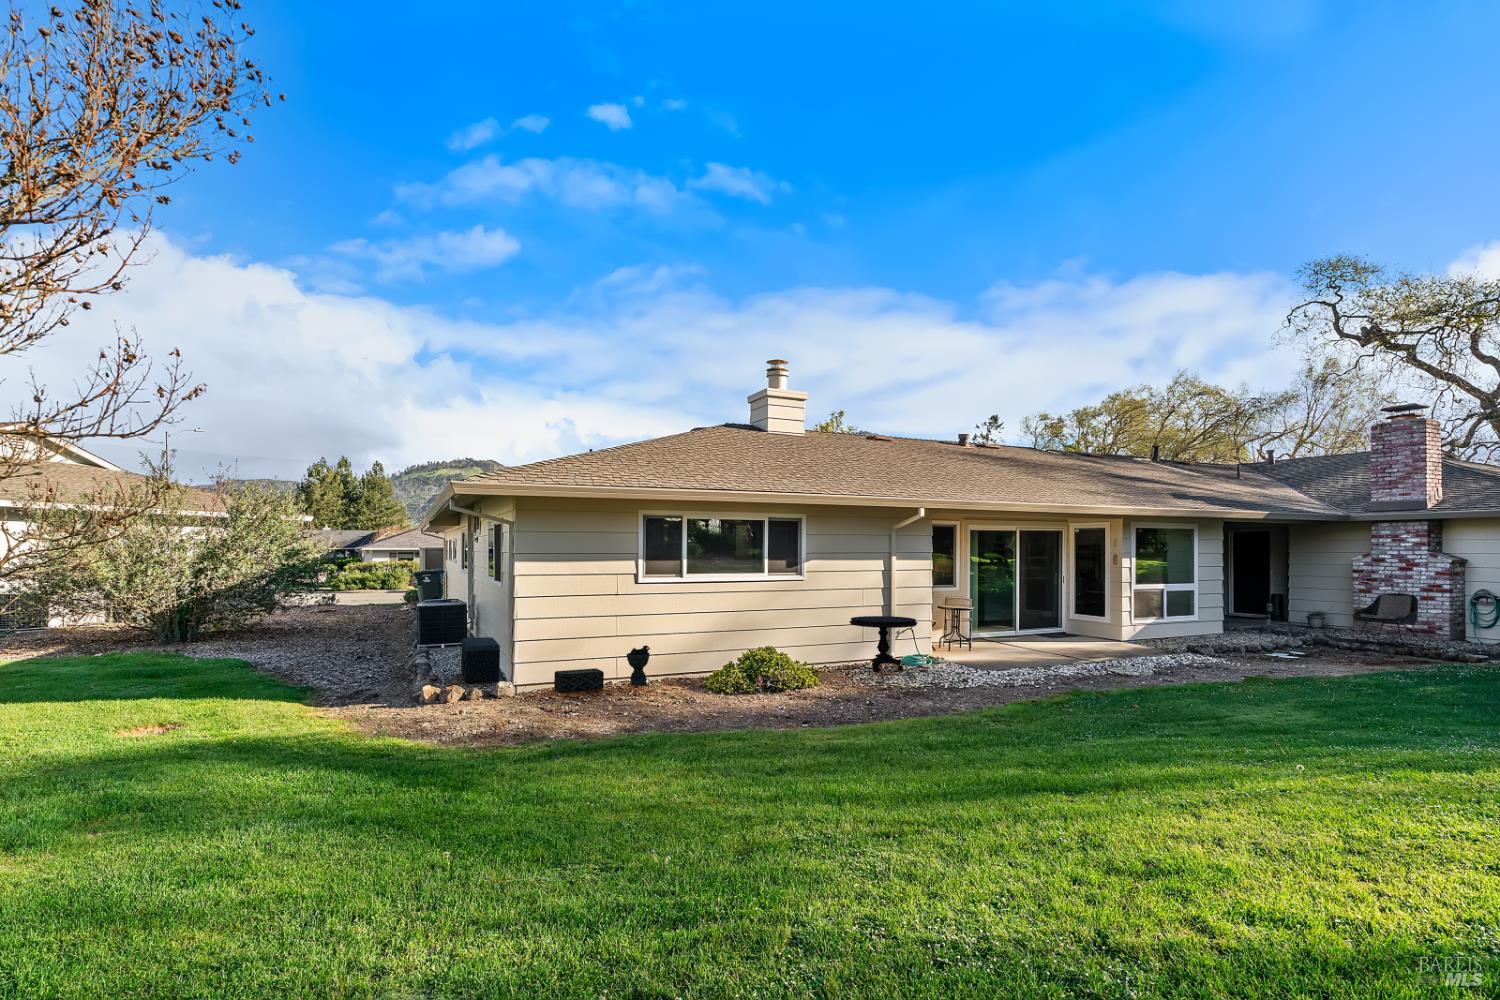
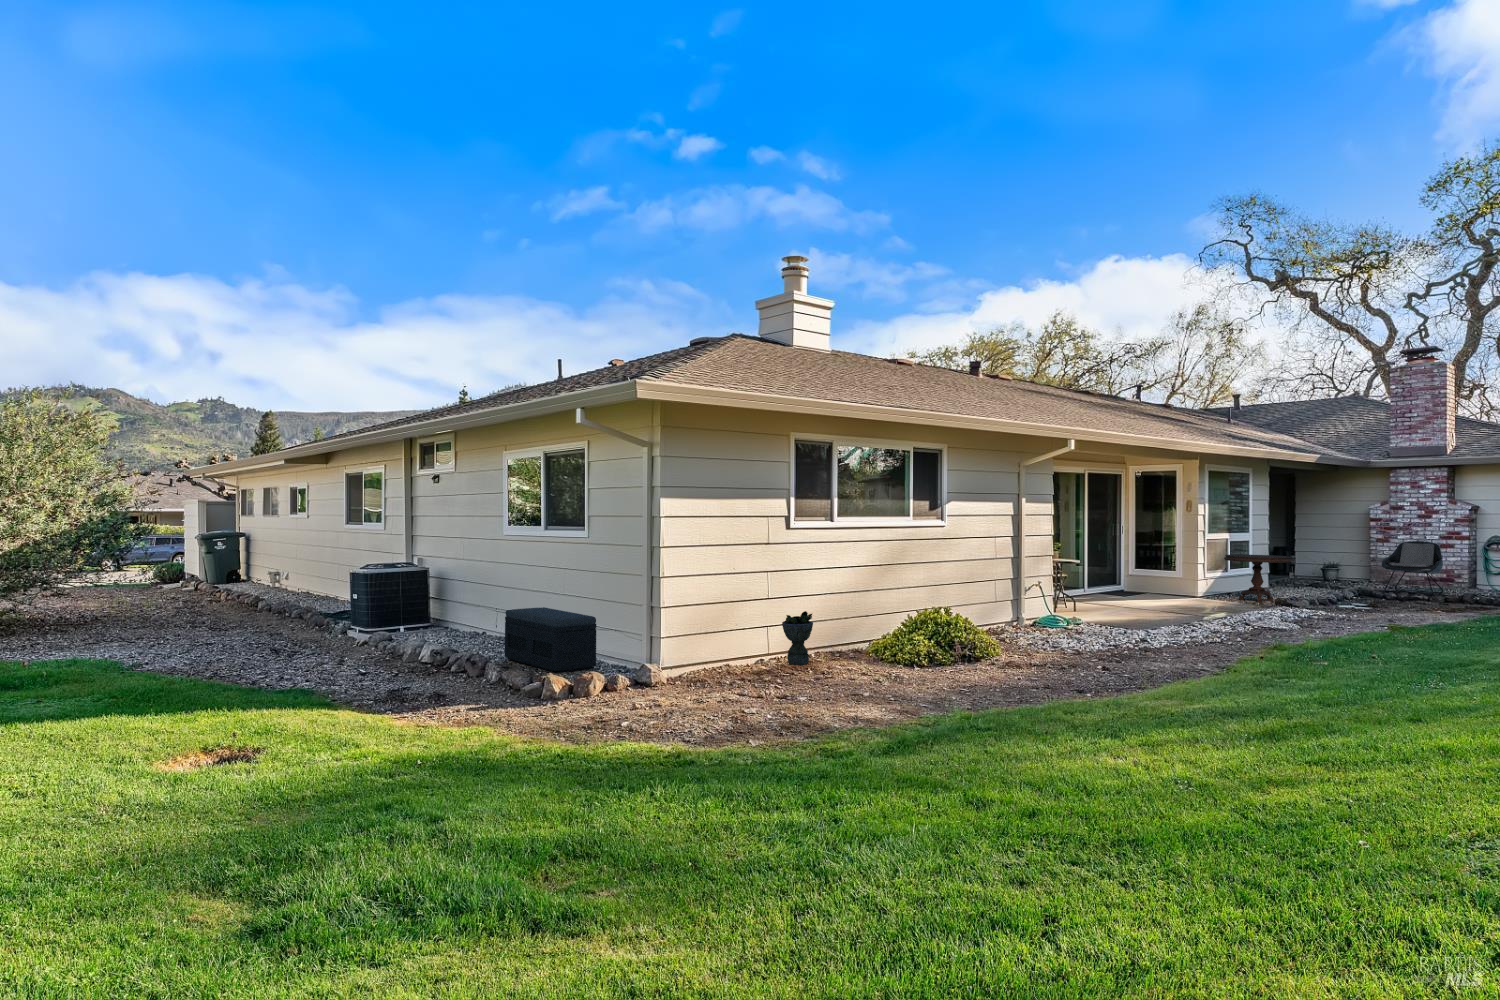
side table: present [850,616,917,672] -> present [1224,554,1292,602]
woven basket: present [554,668,604,693] -> none [706,644,773,679]

